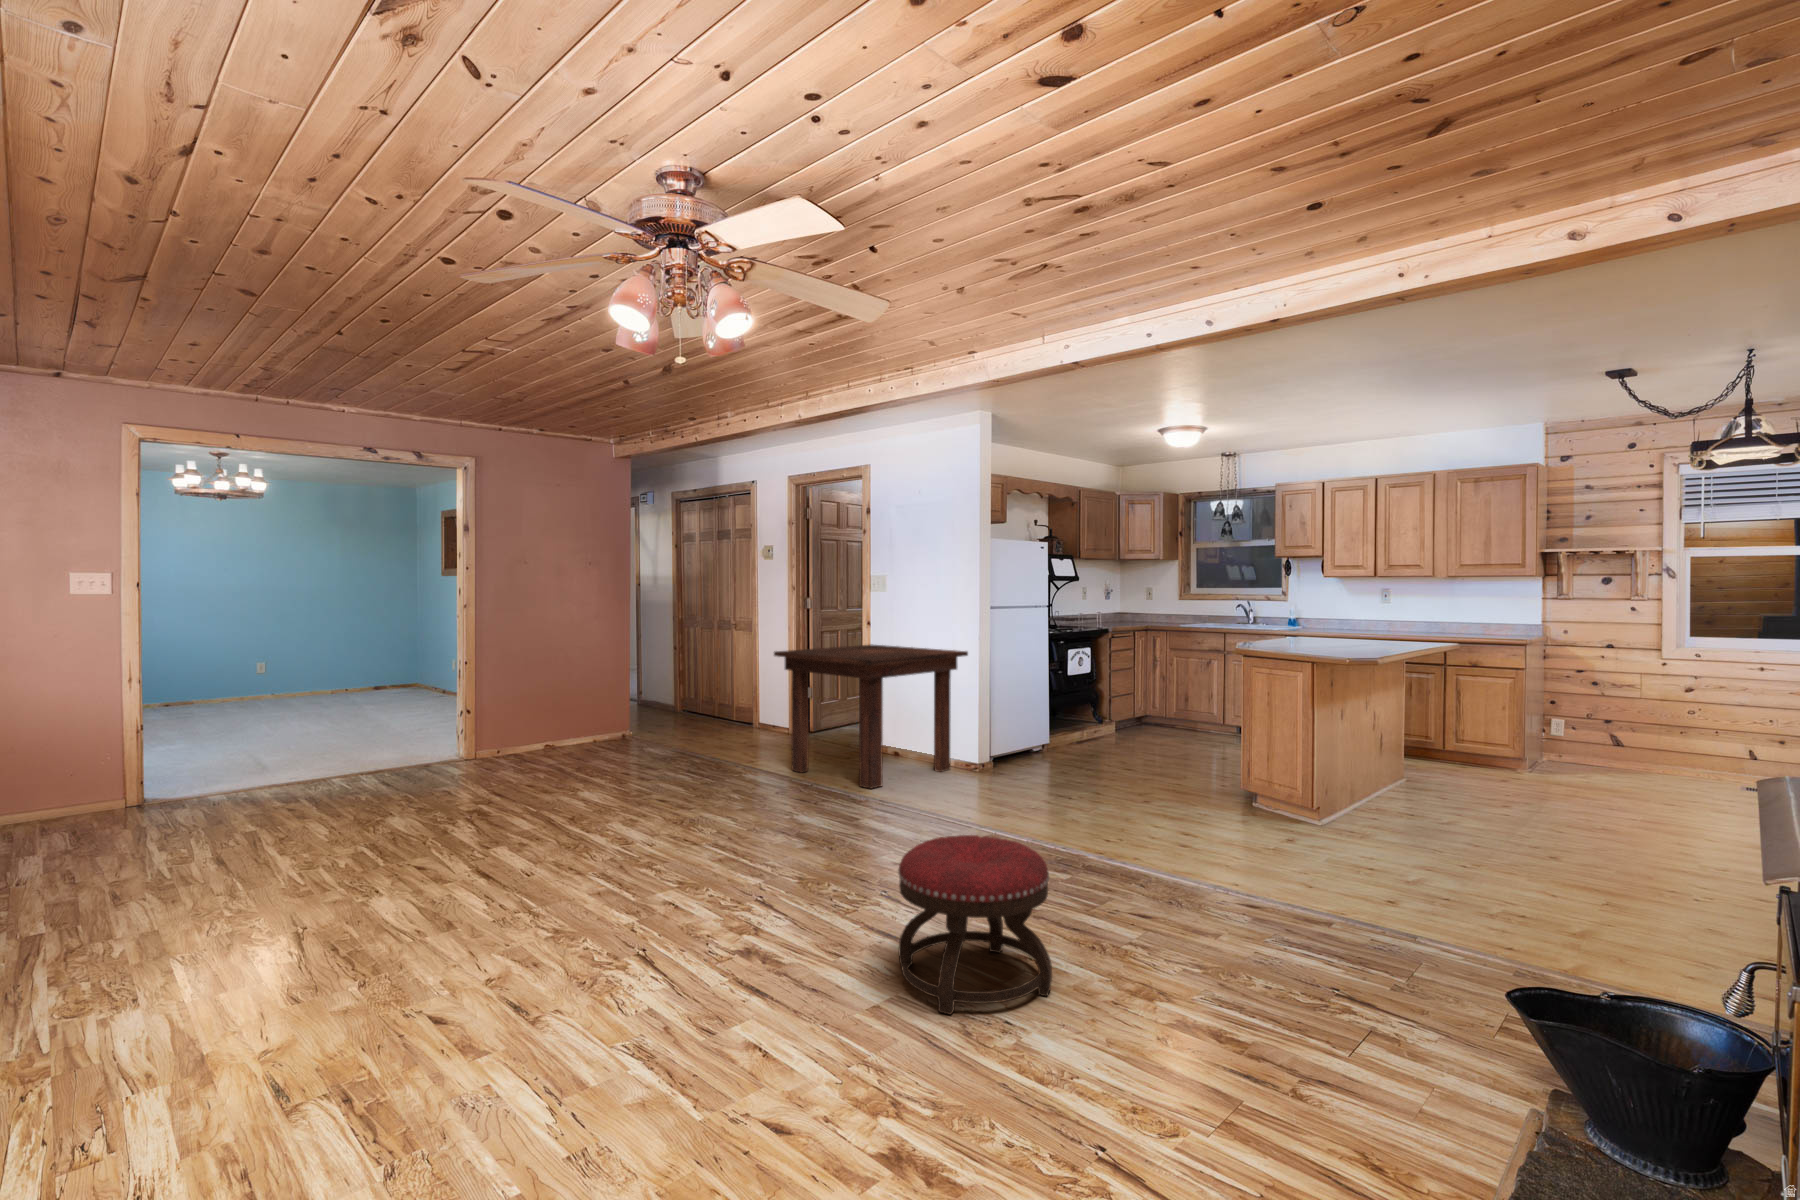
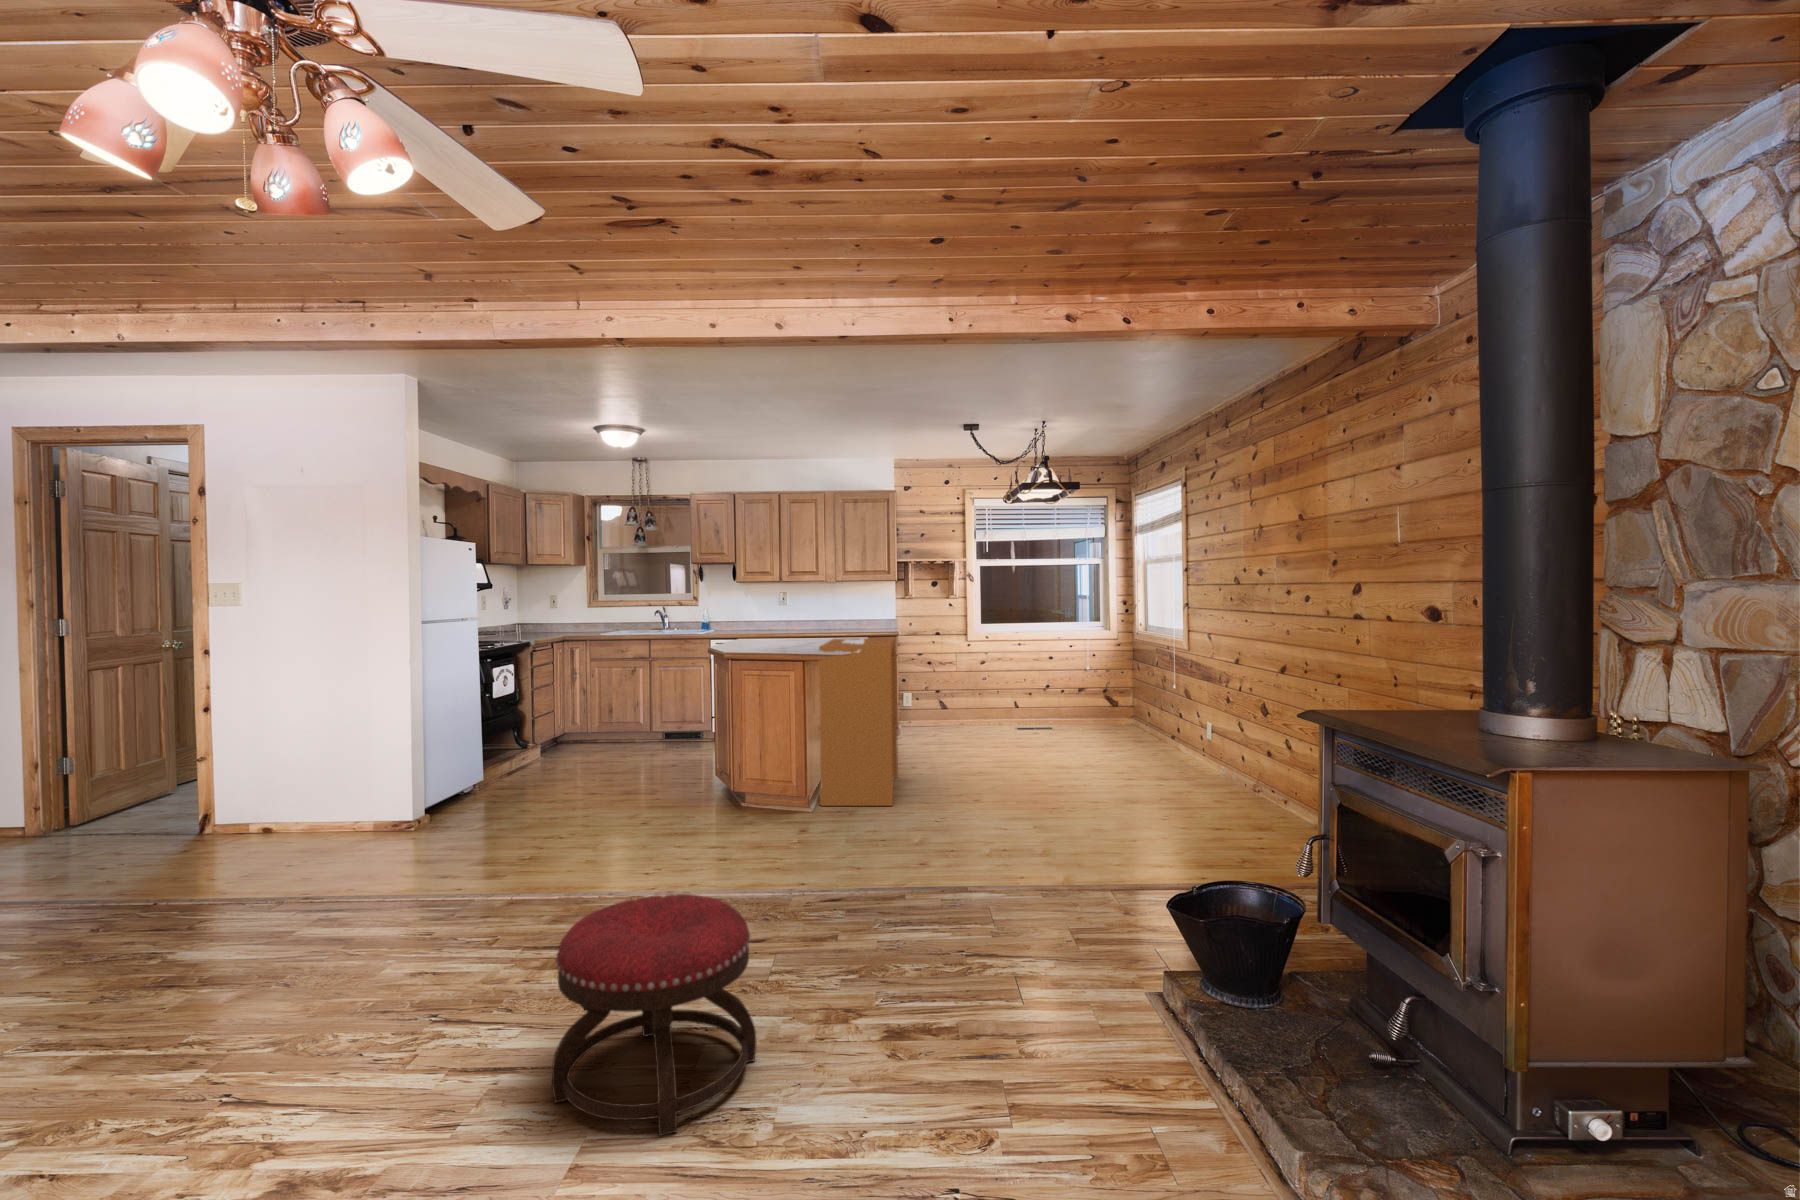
bookshelf: none [1334,641,1471,841] -> present [819,638,898,806]
dining table: present [774,645,968,789] -> none [48,679,396,888]

